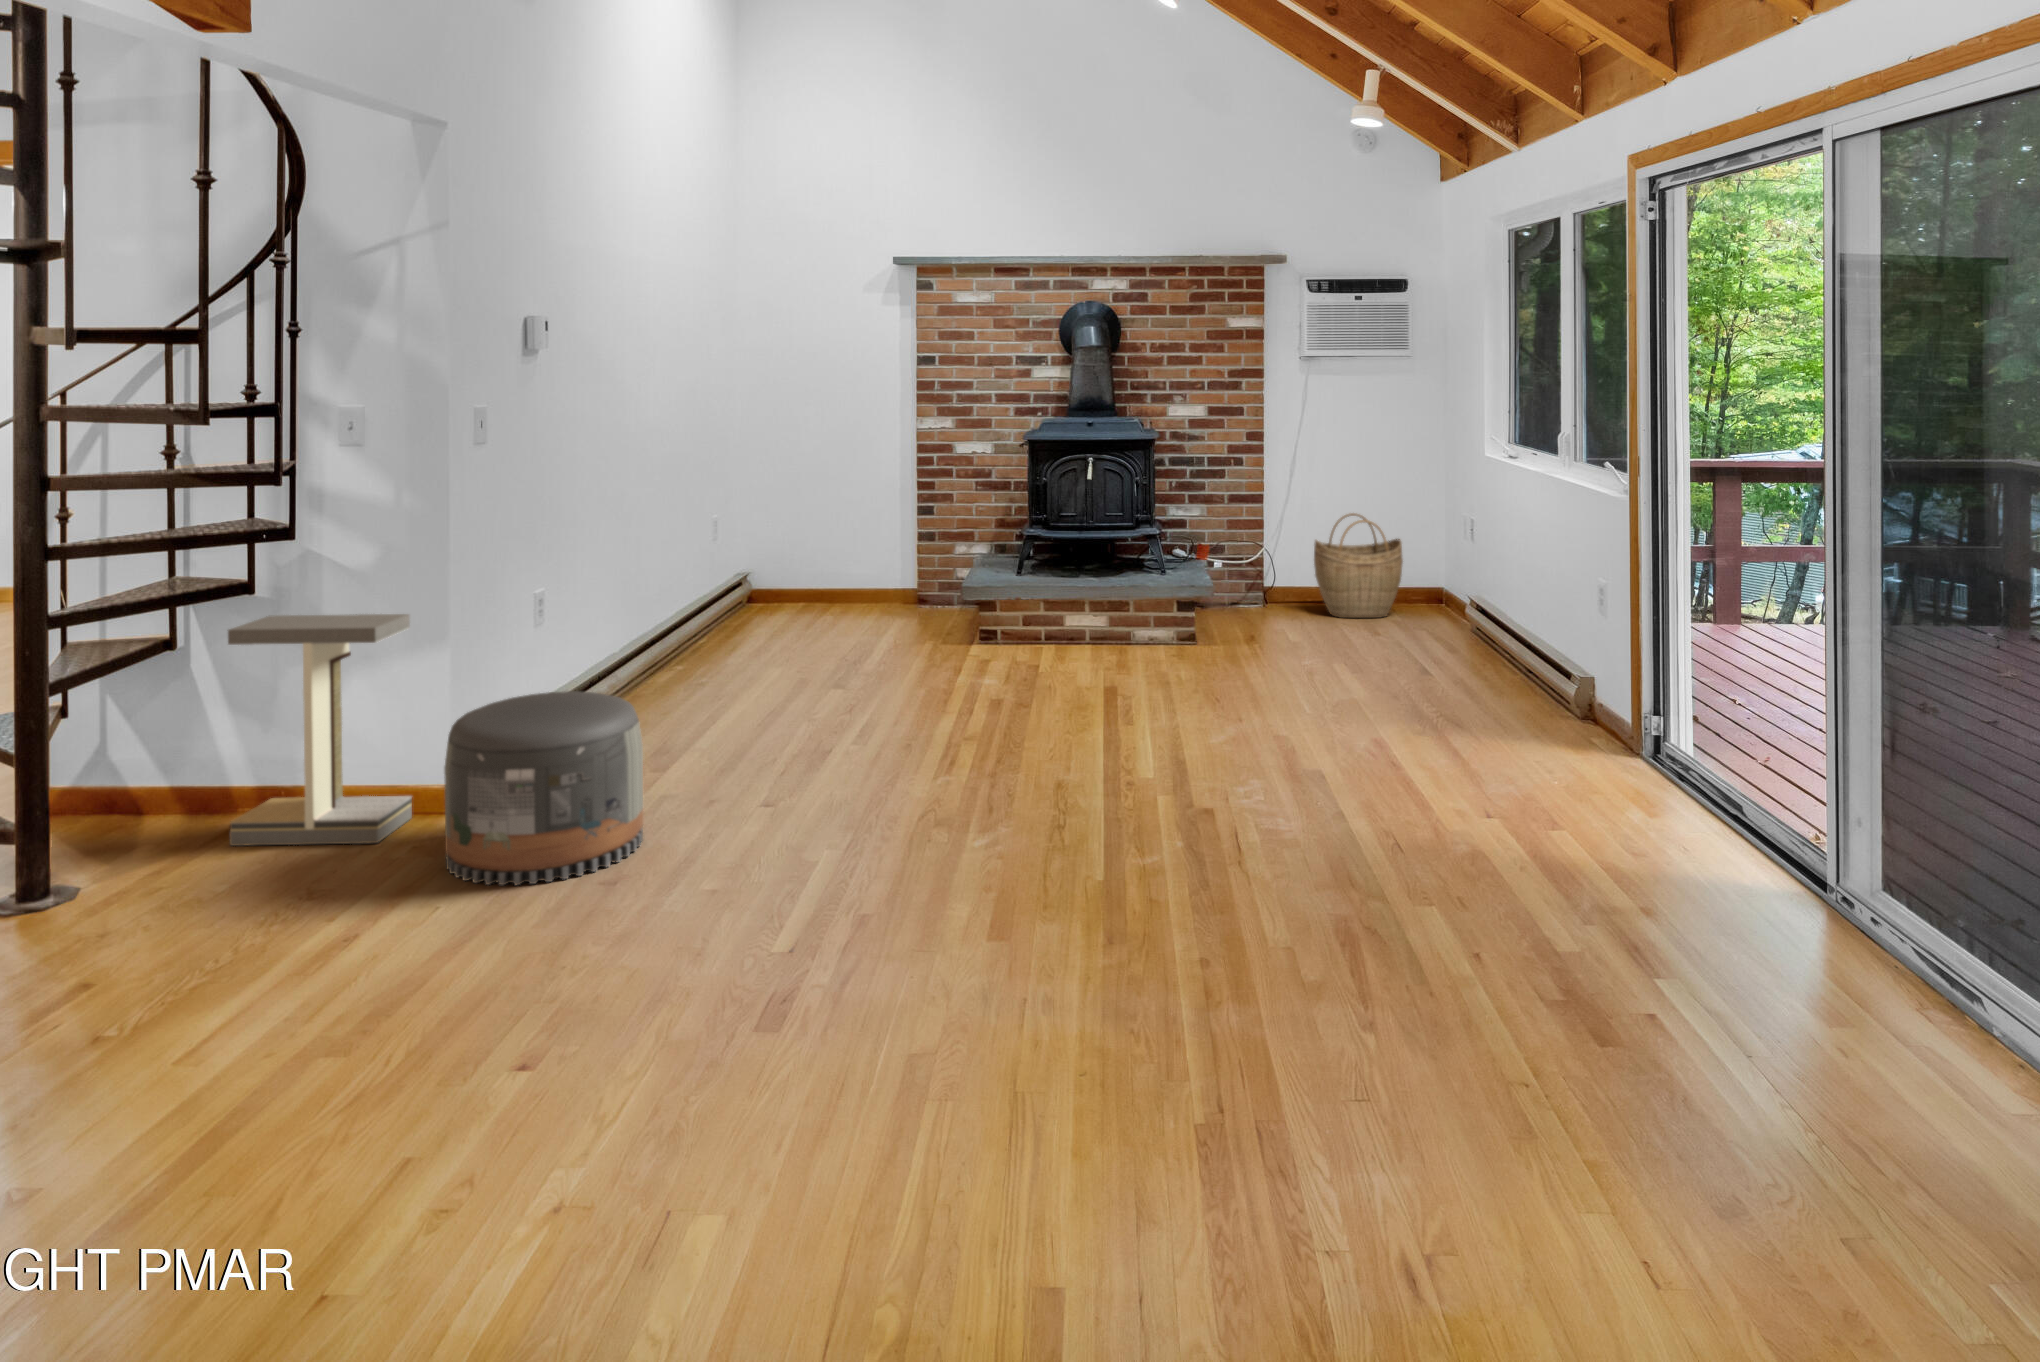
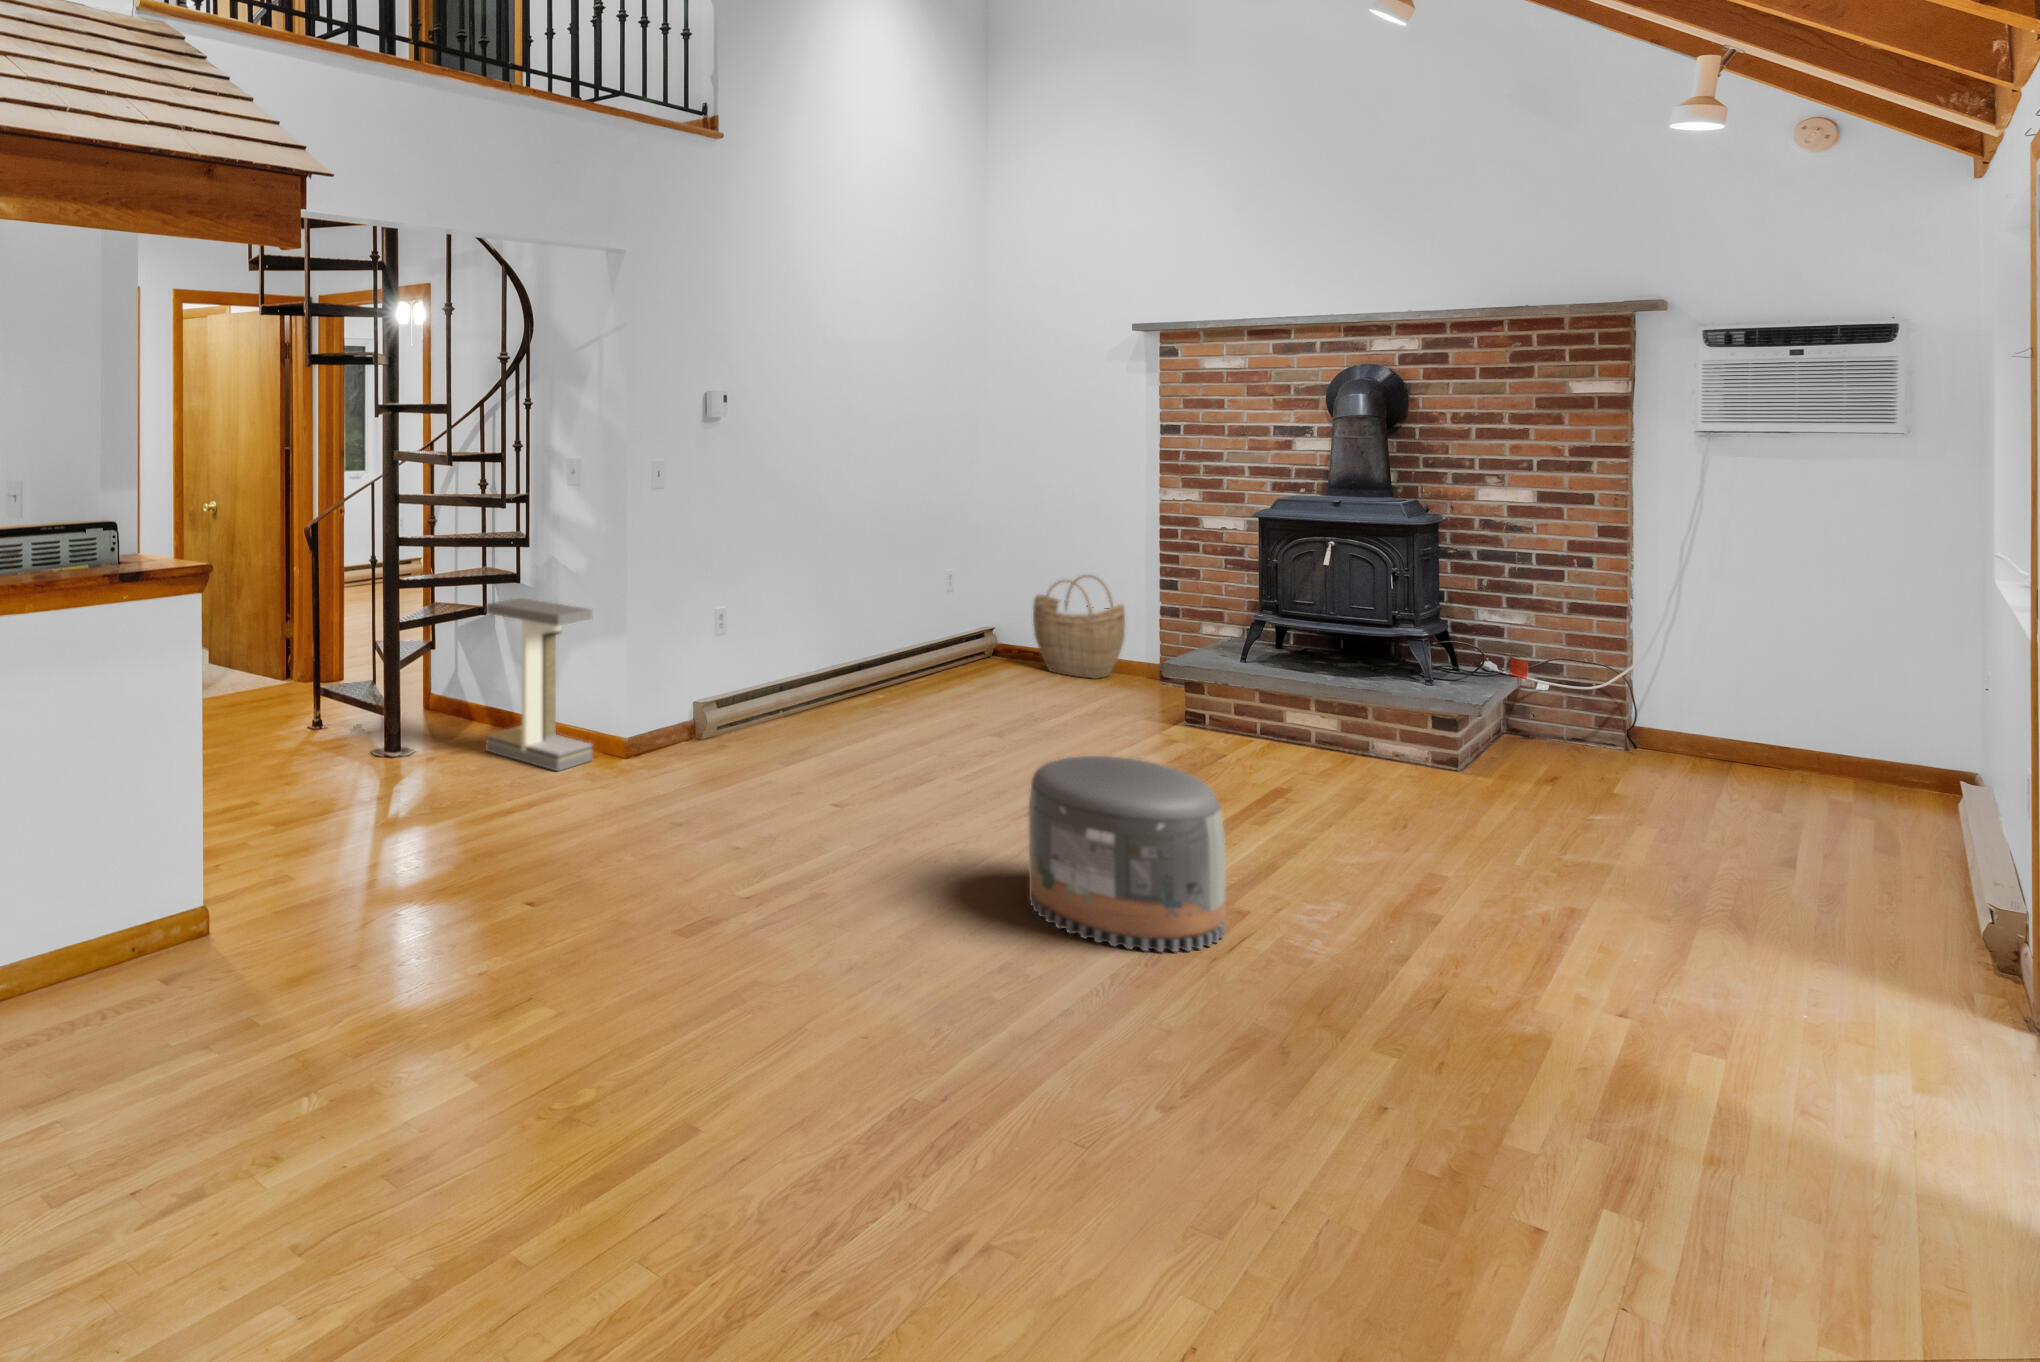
woven basket: present [1314,513,1403,618] -> present [1033,576,1125,679]
pouf: present [444,691,643,885] -> present [1029,756,1225,952]

